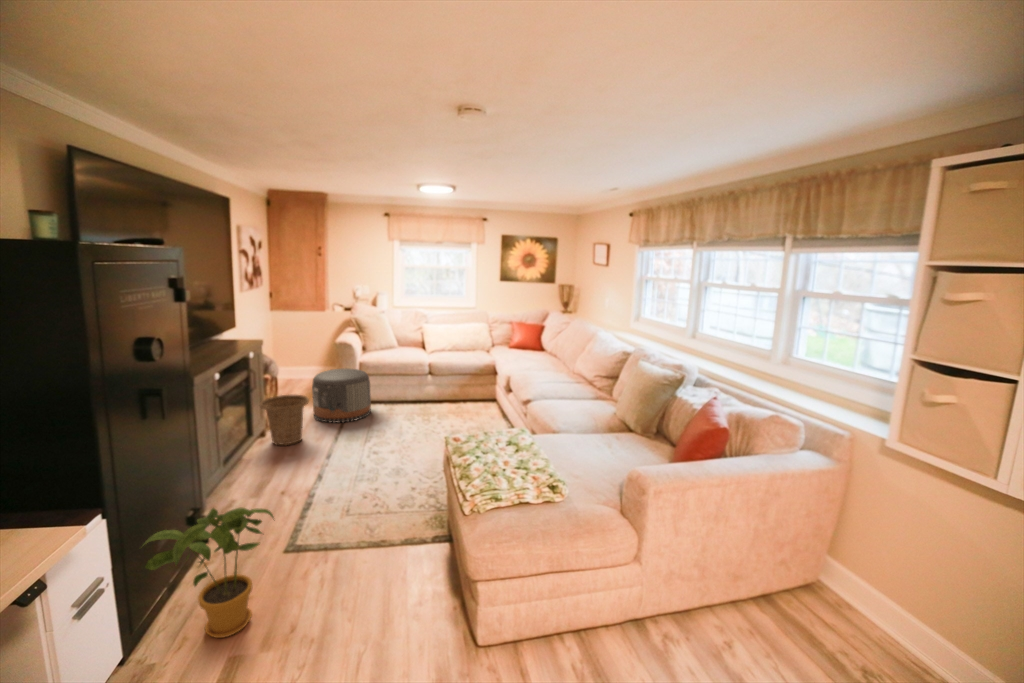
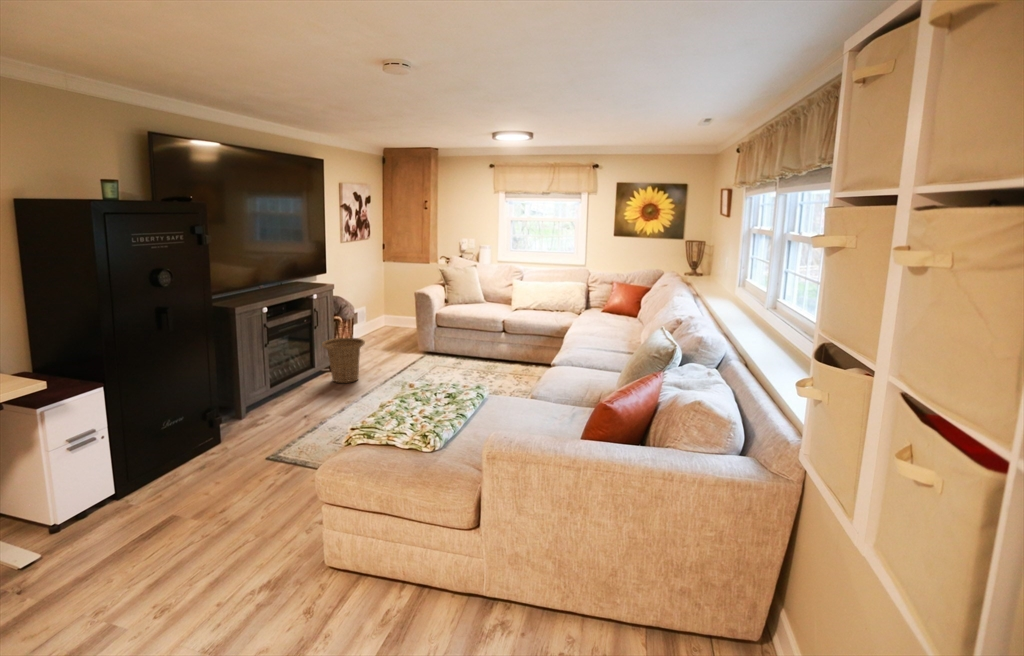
pouf: present [312,368,371,423] -> none [384,320,438,371]
house plant: present [144,507,274,638] -> none [126,402,224,506]

